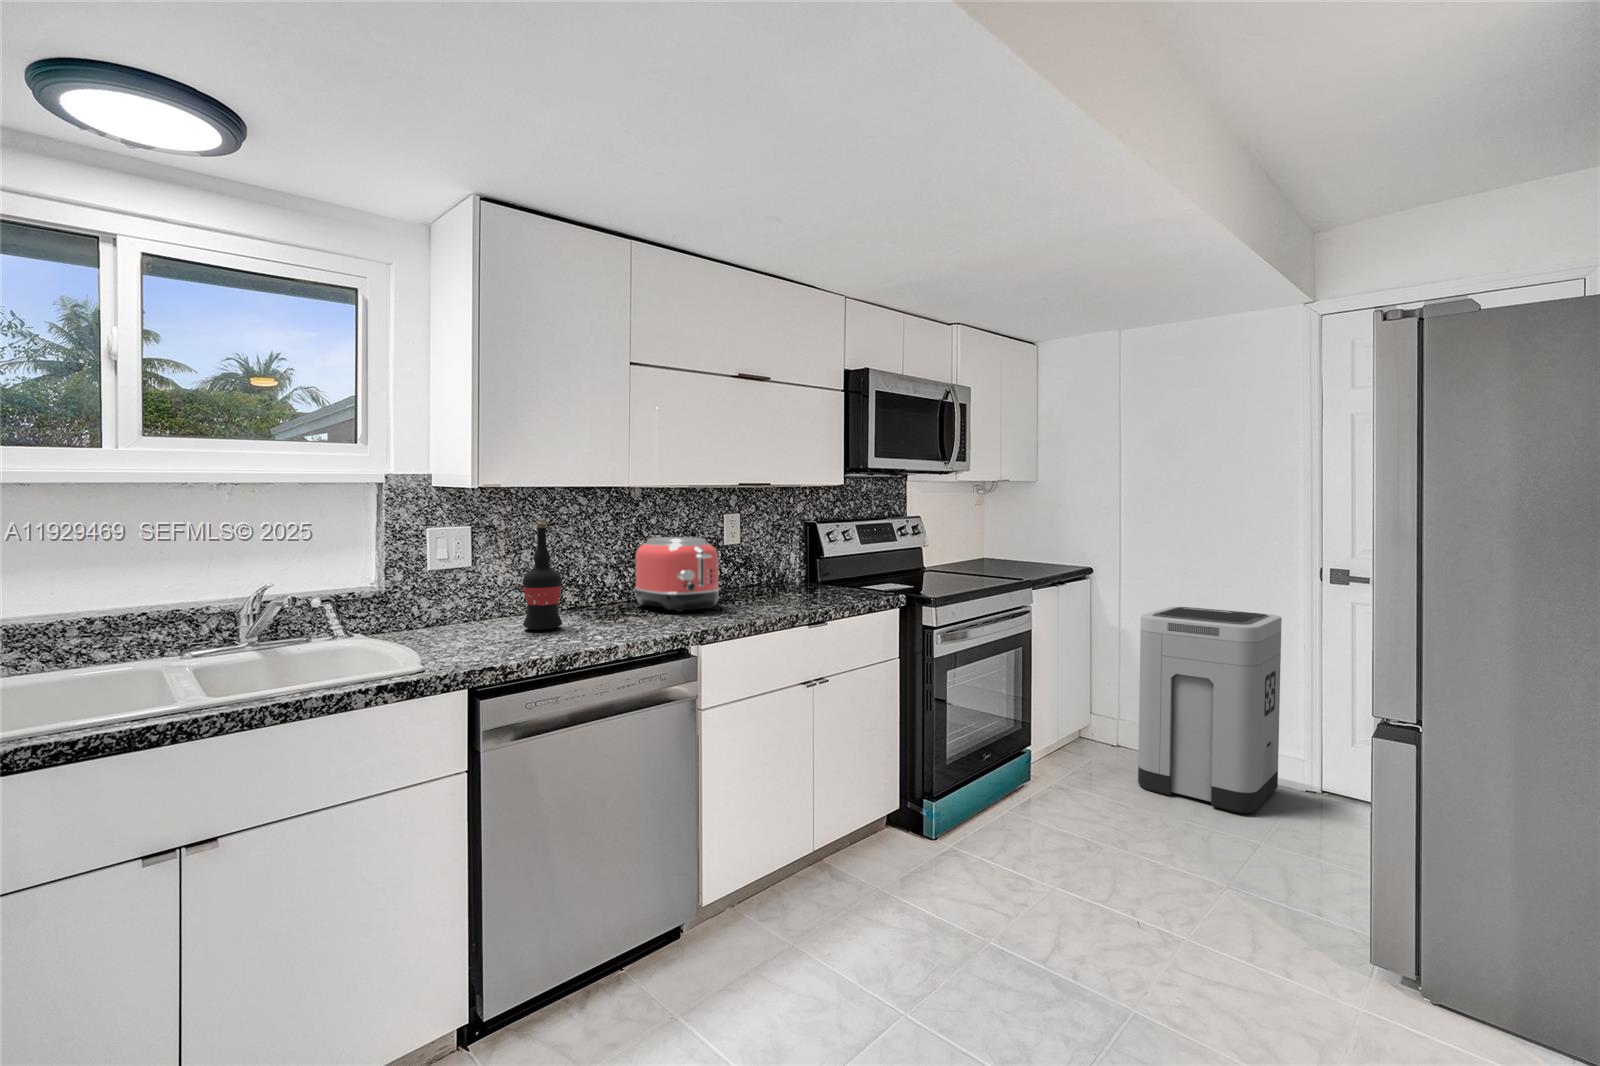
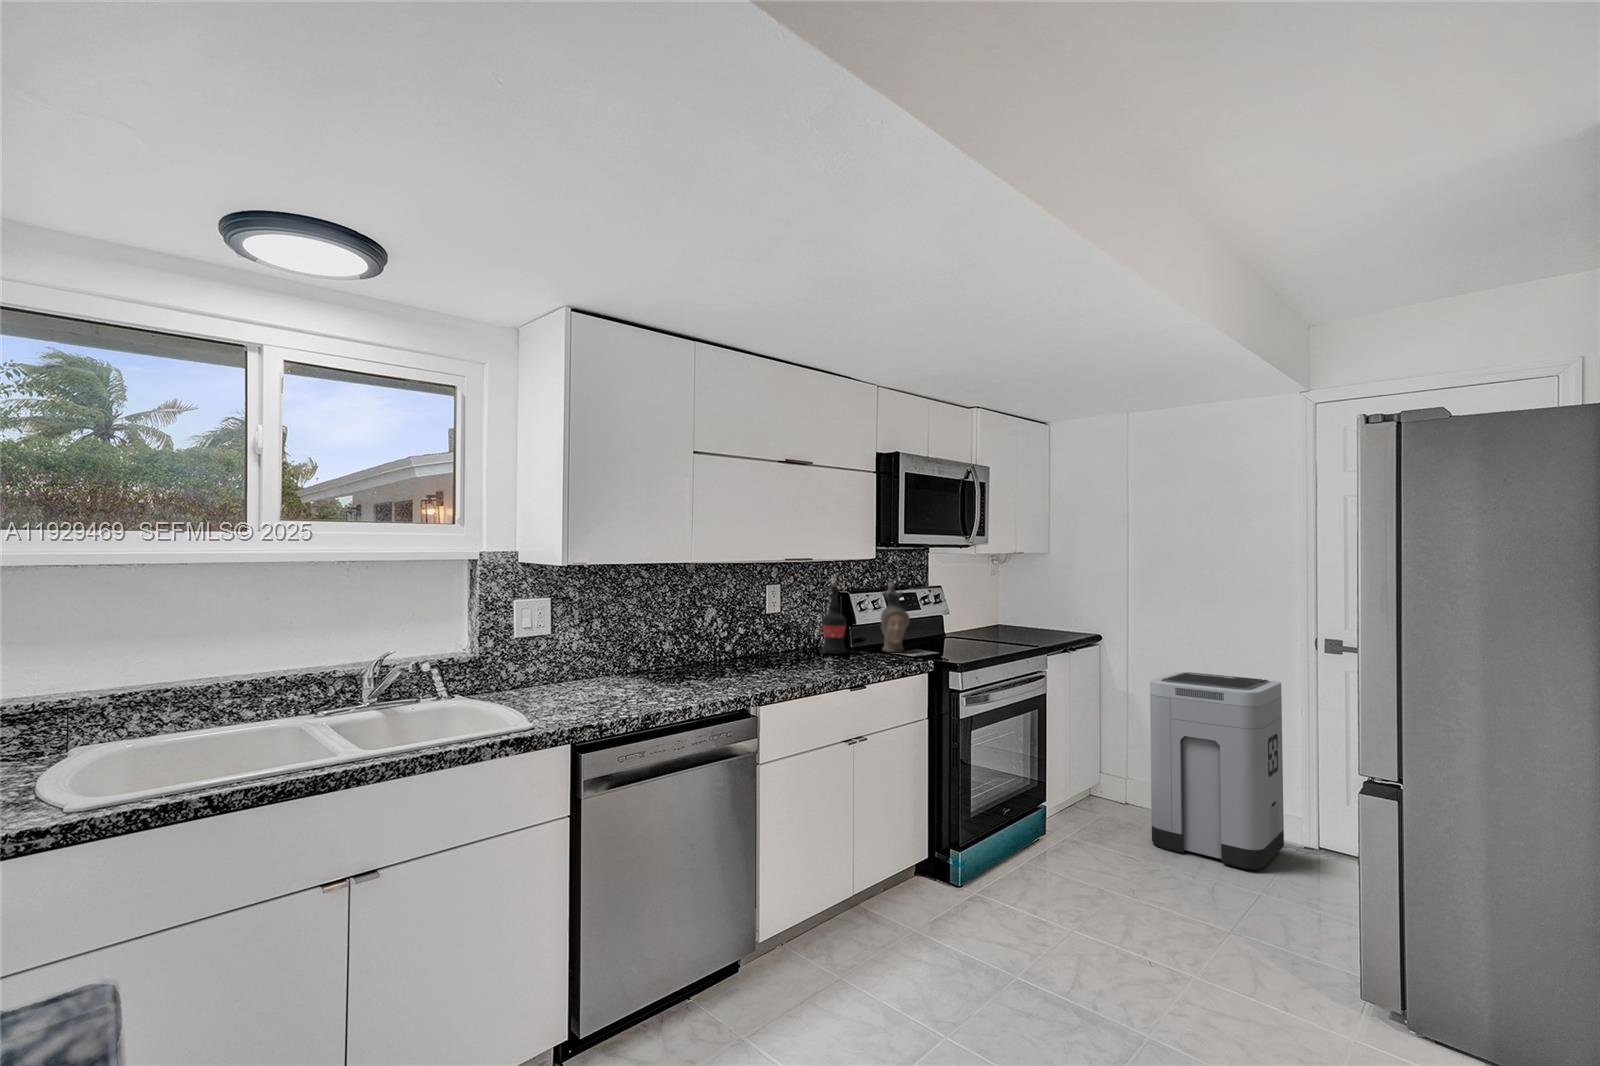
ceramic pitcher: none [851,511,882,586] -> present [881,582,910,652]
wine bottle: present [523,523,562,630] -> present [822,583,846,654]
toaster: present [635,537,719,612] -> none [689,607,769,676]

